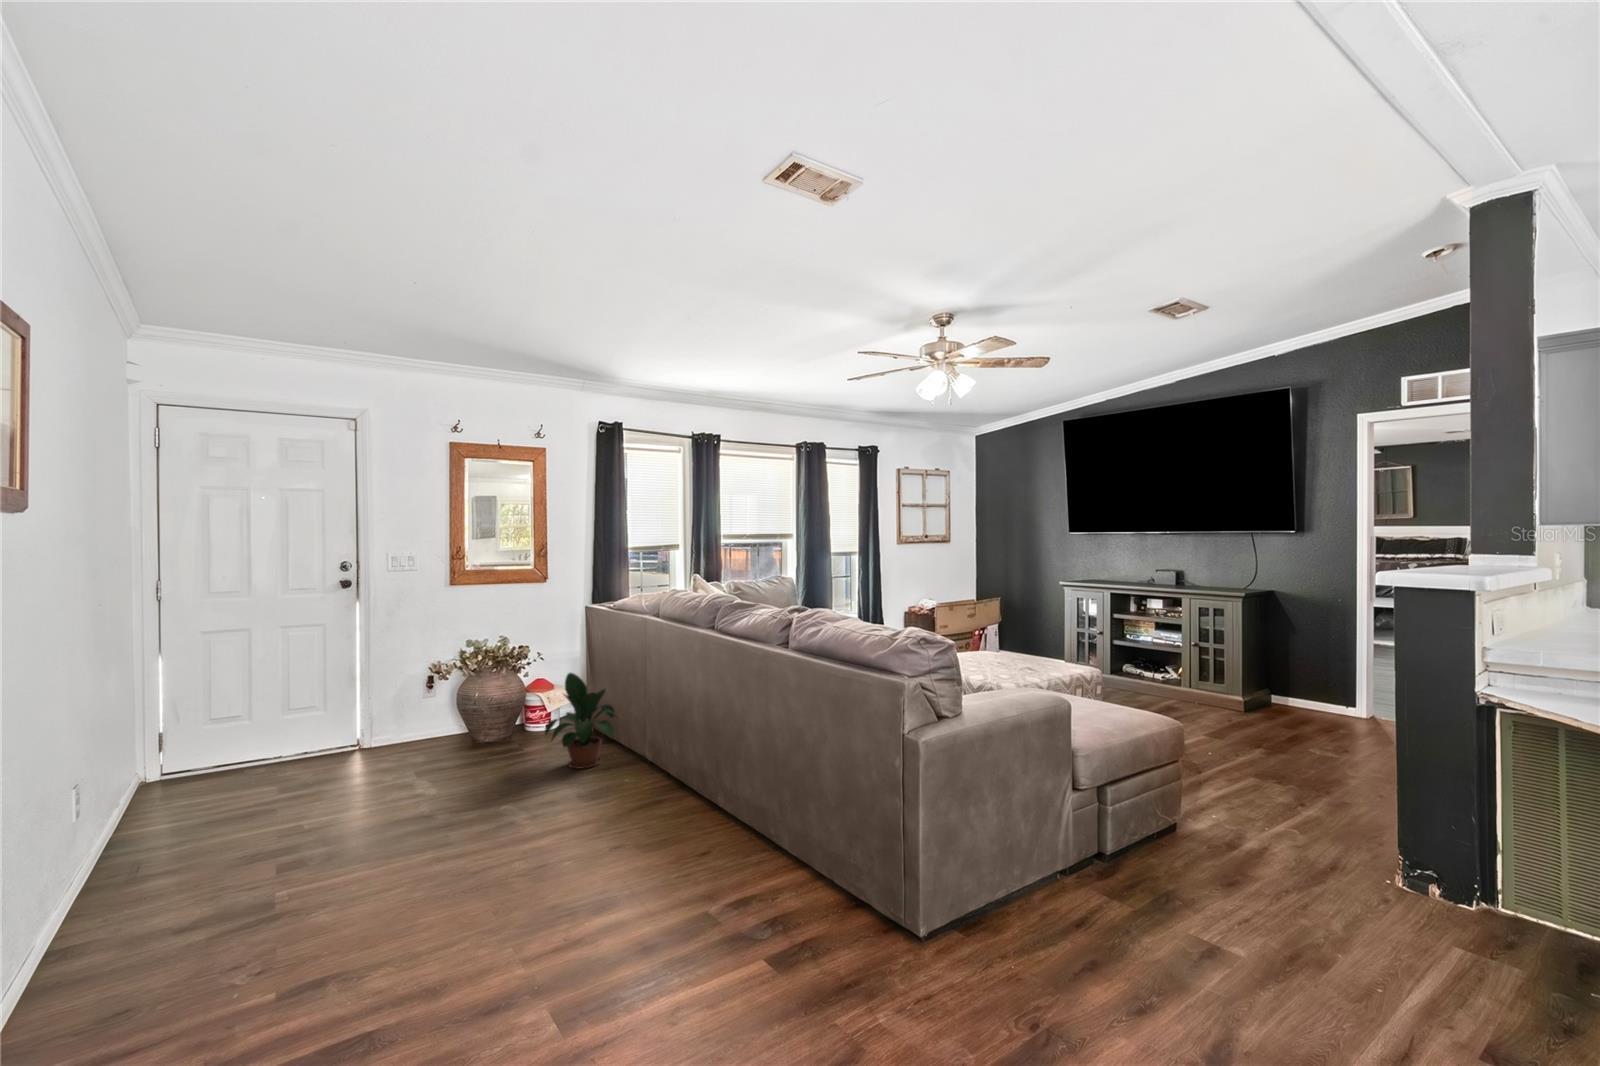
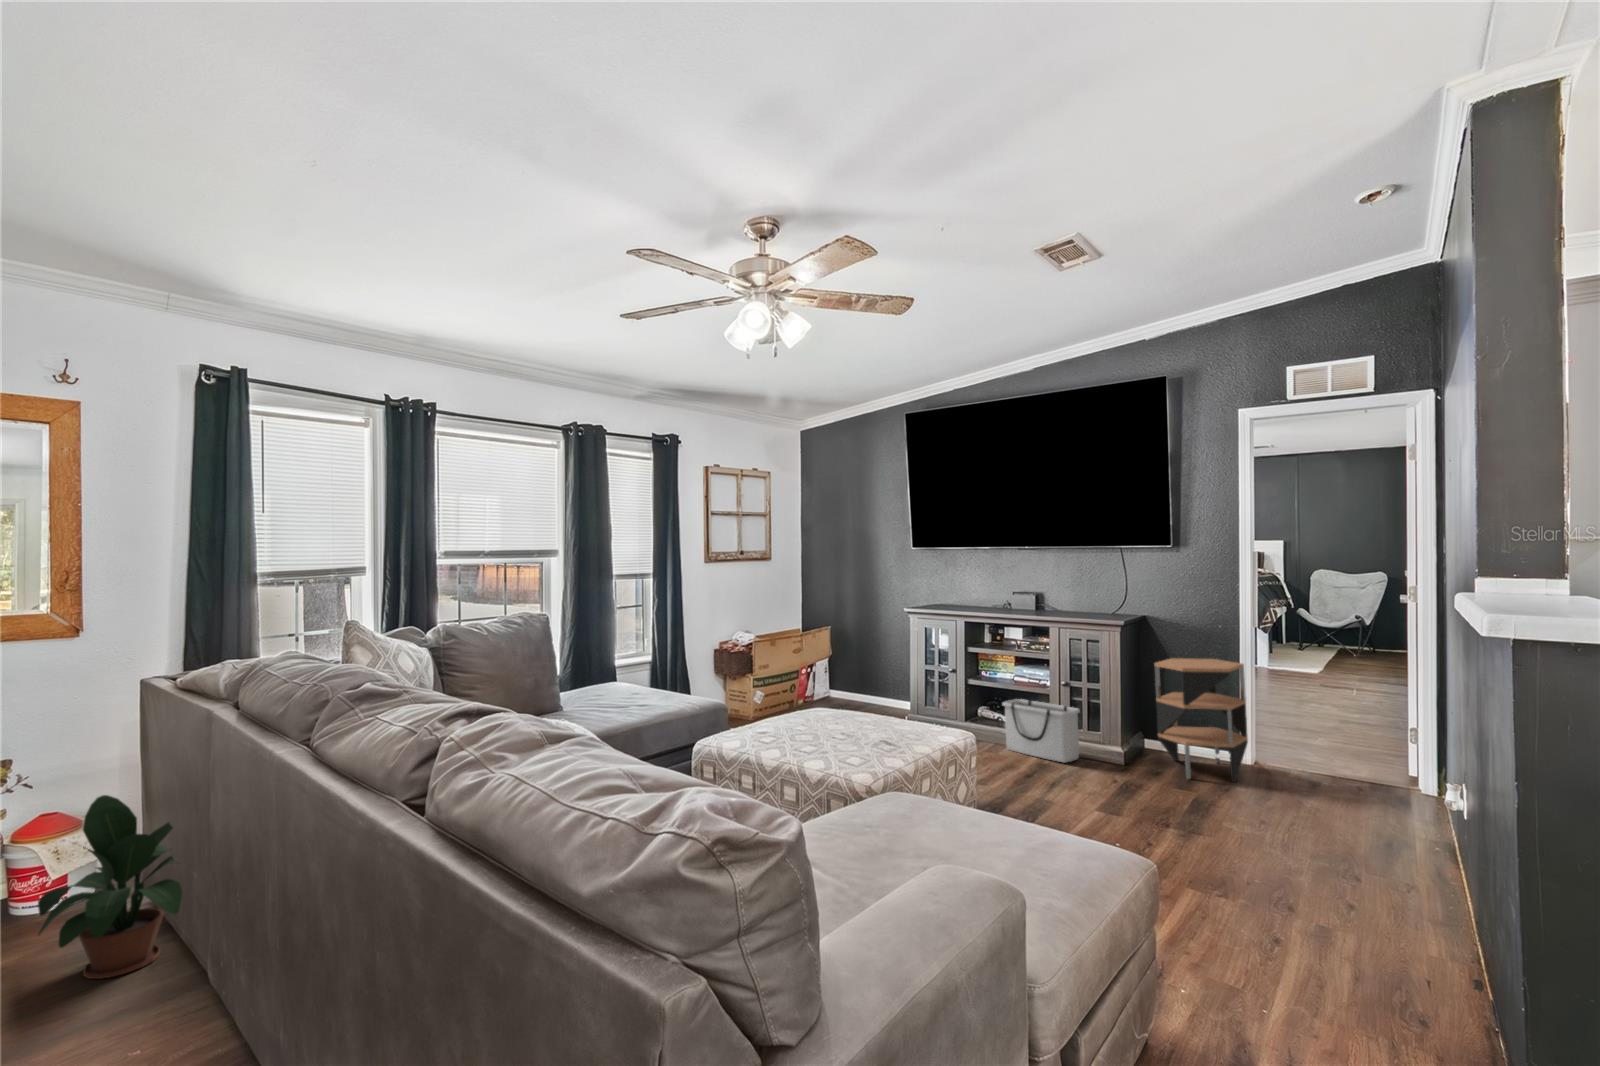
side table: none [1273,626,1358,728] -> present [1154,658,1248,782]
storage bin: none [1141,657,1207,707] -> present [1002,699,1080,763]

